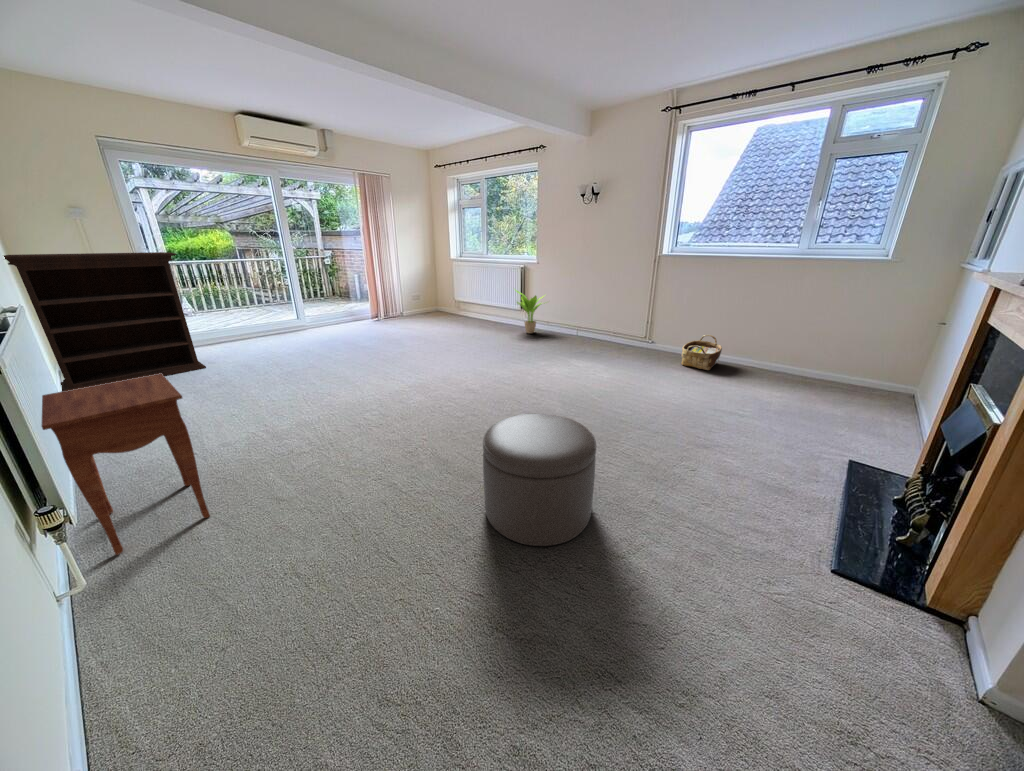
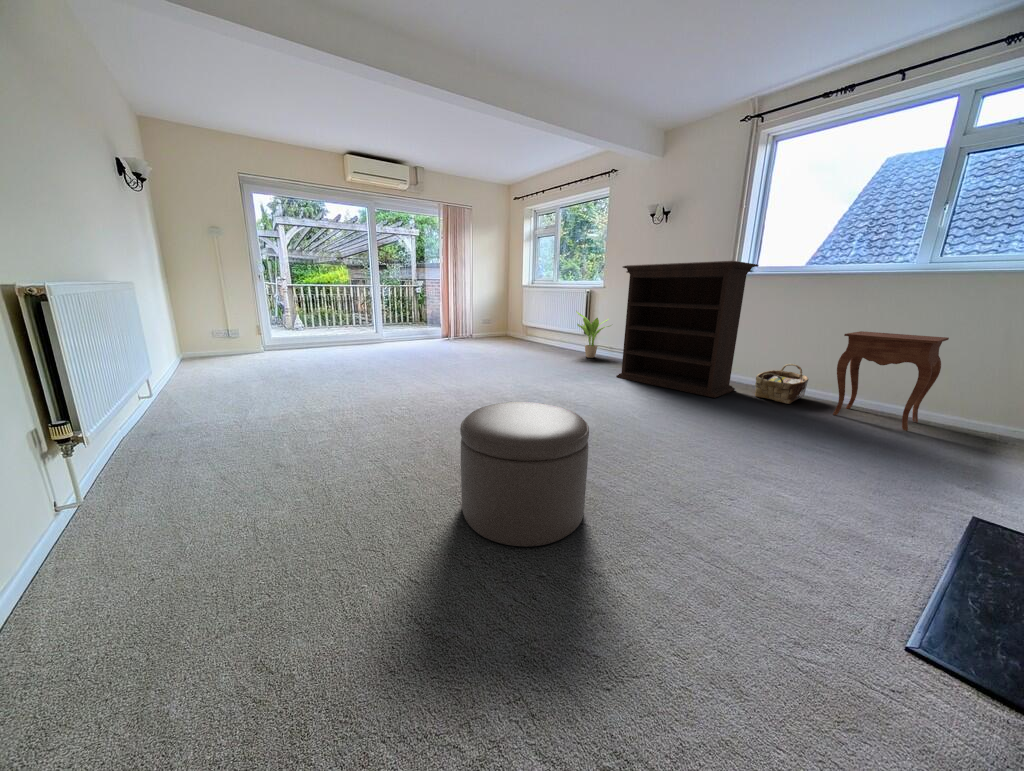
bookshelf: present [4,252,206,391] -> present [616,261,758,398]
side table: present [42,373,210,555] -> present [833,331,949,431]

